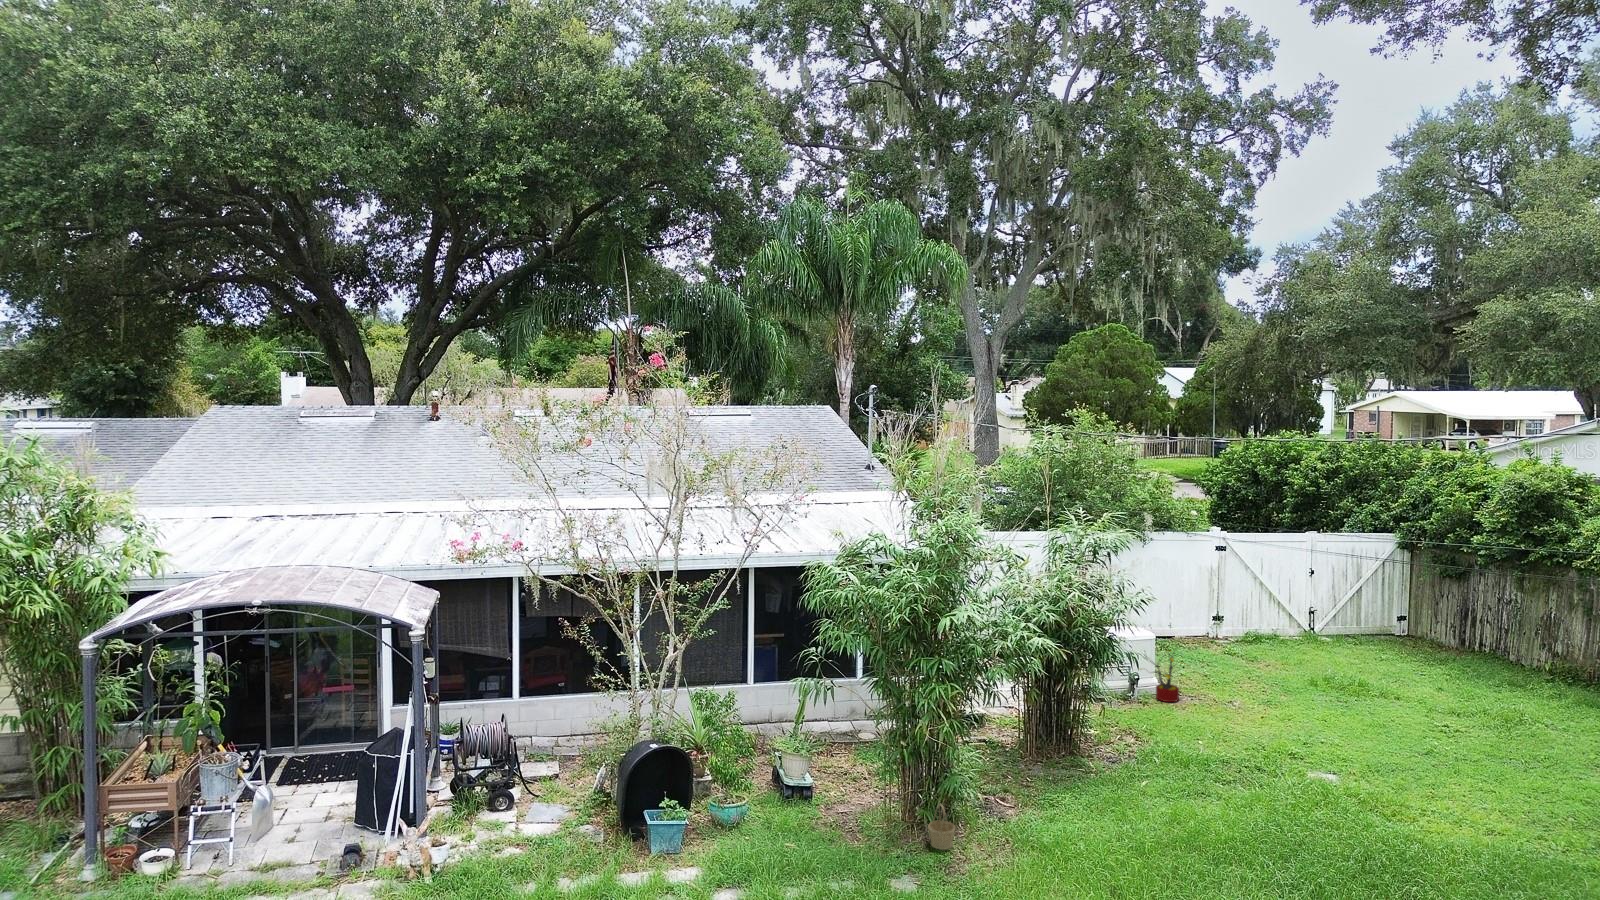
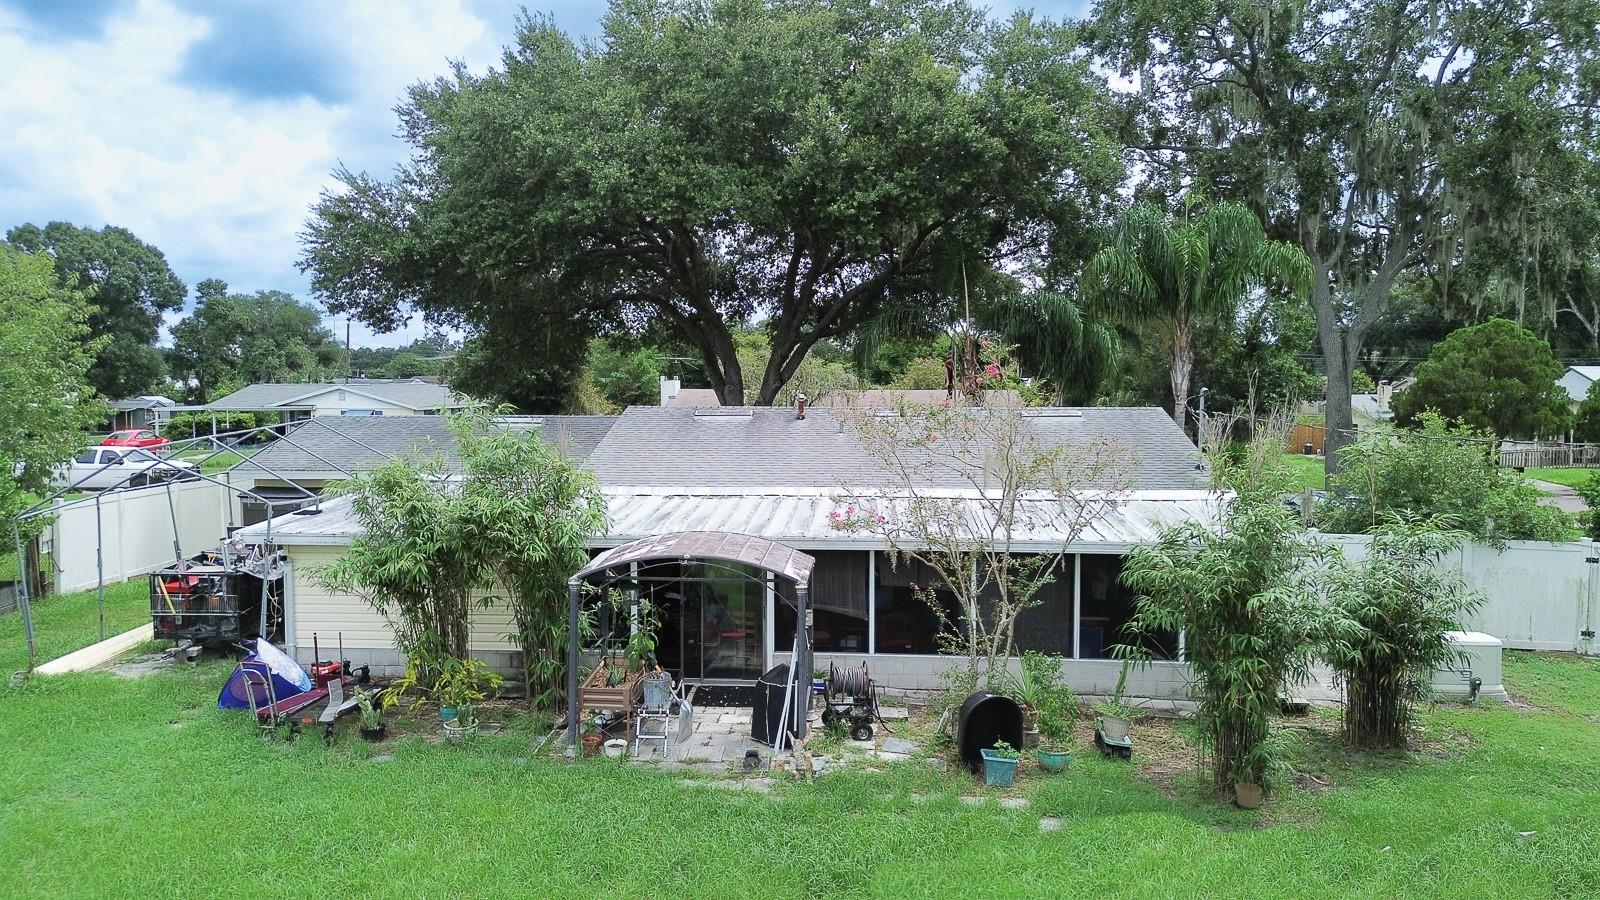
decorative plant: present [1140,651,1185,702] -> none [1497,670,1567,730]

